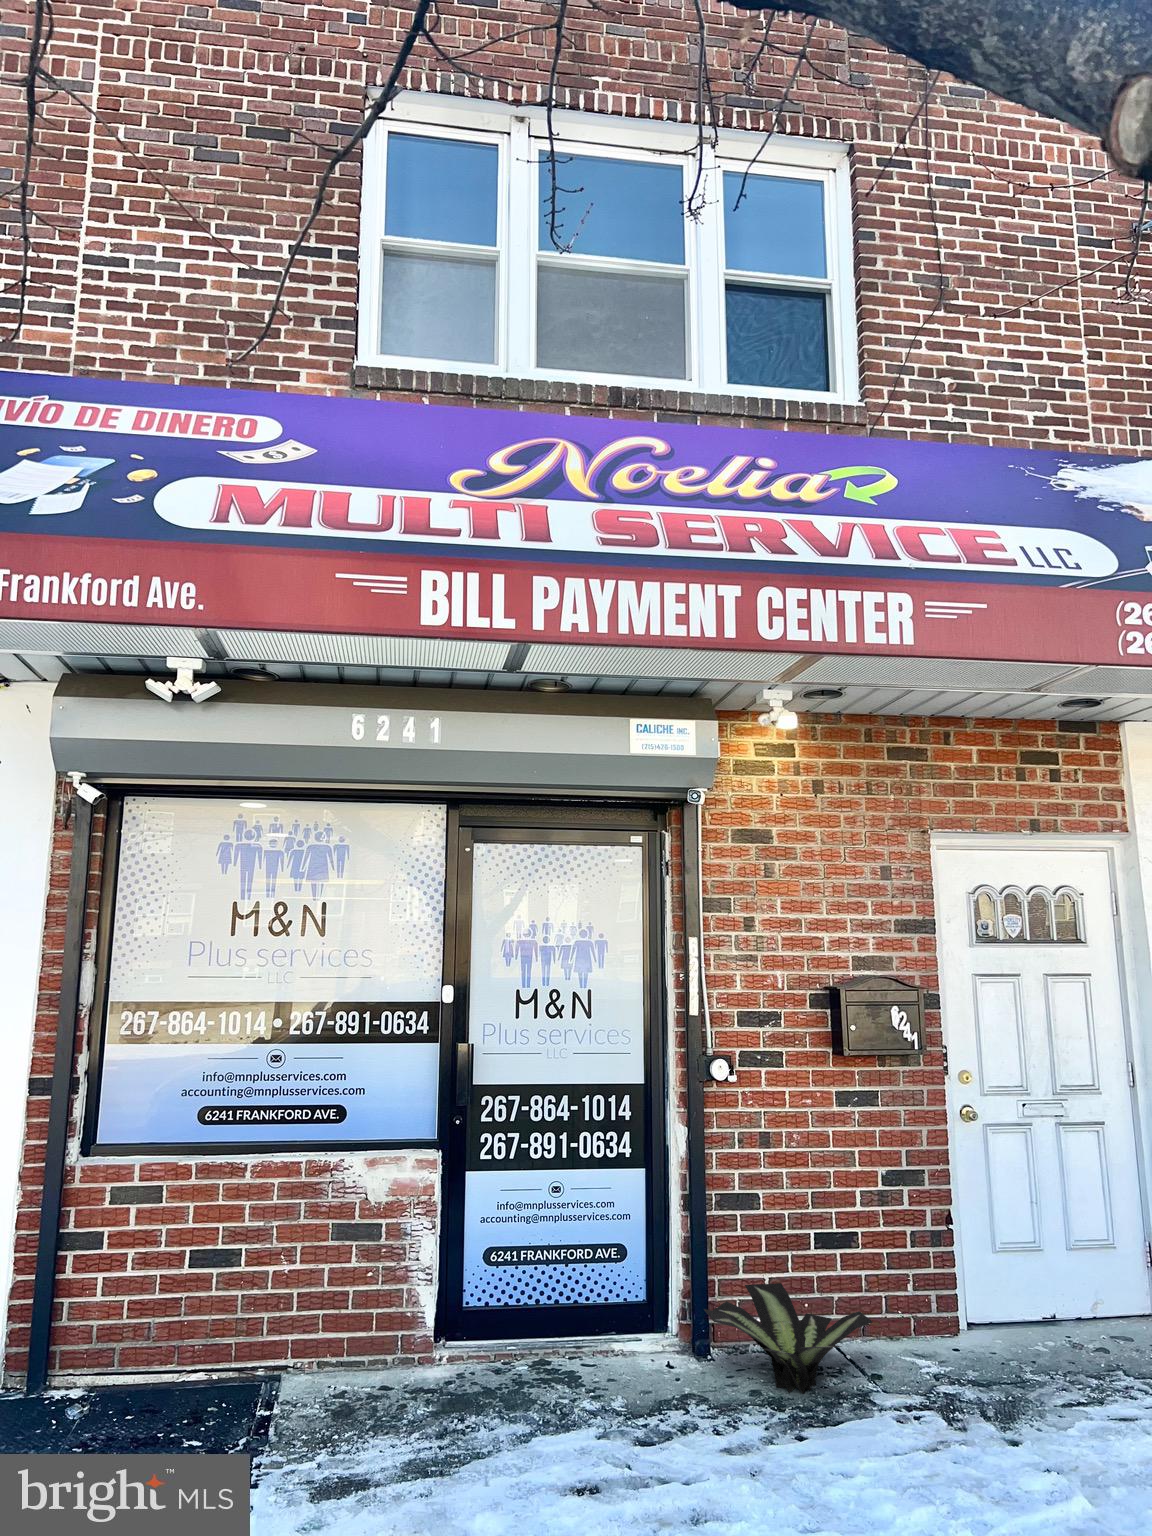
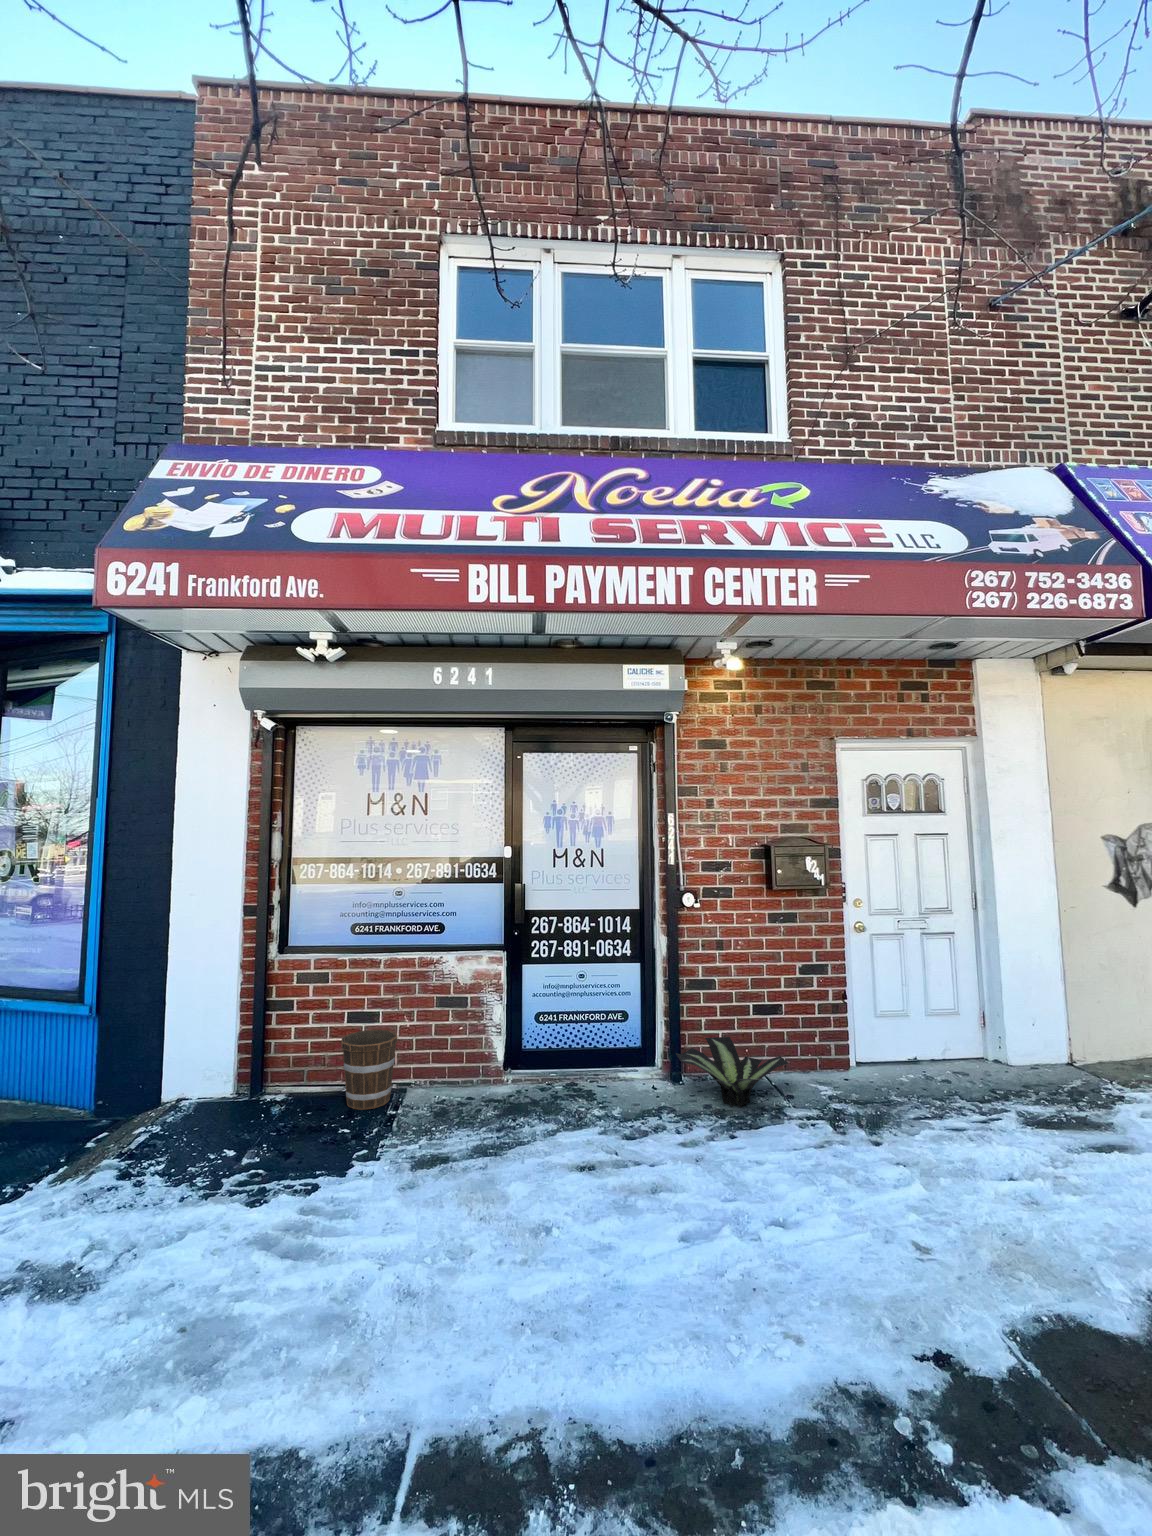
bucket: none [182,1279,272,1410] -> present [342,1030,398,1110]

